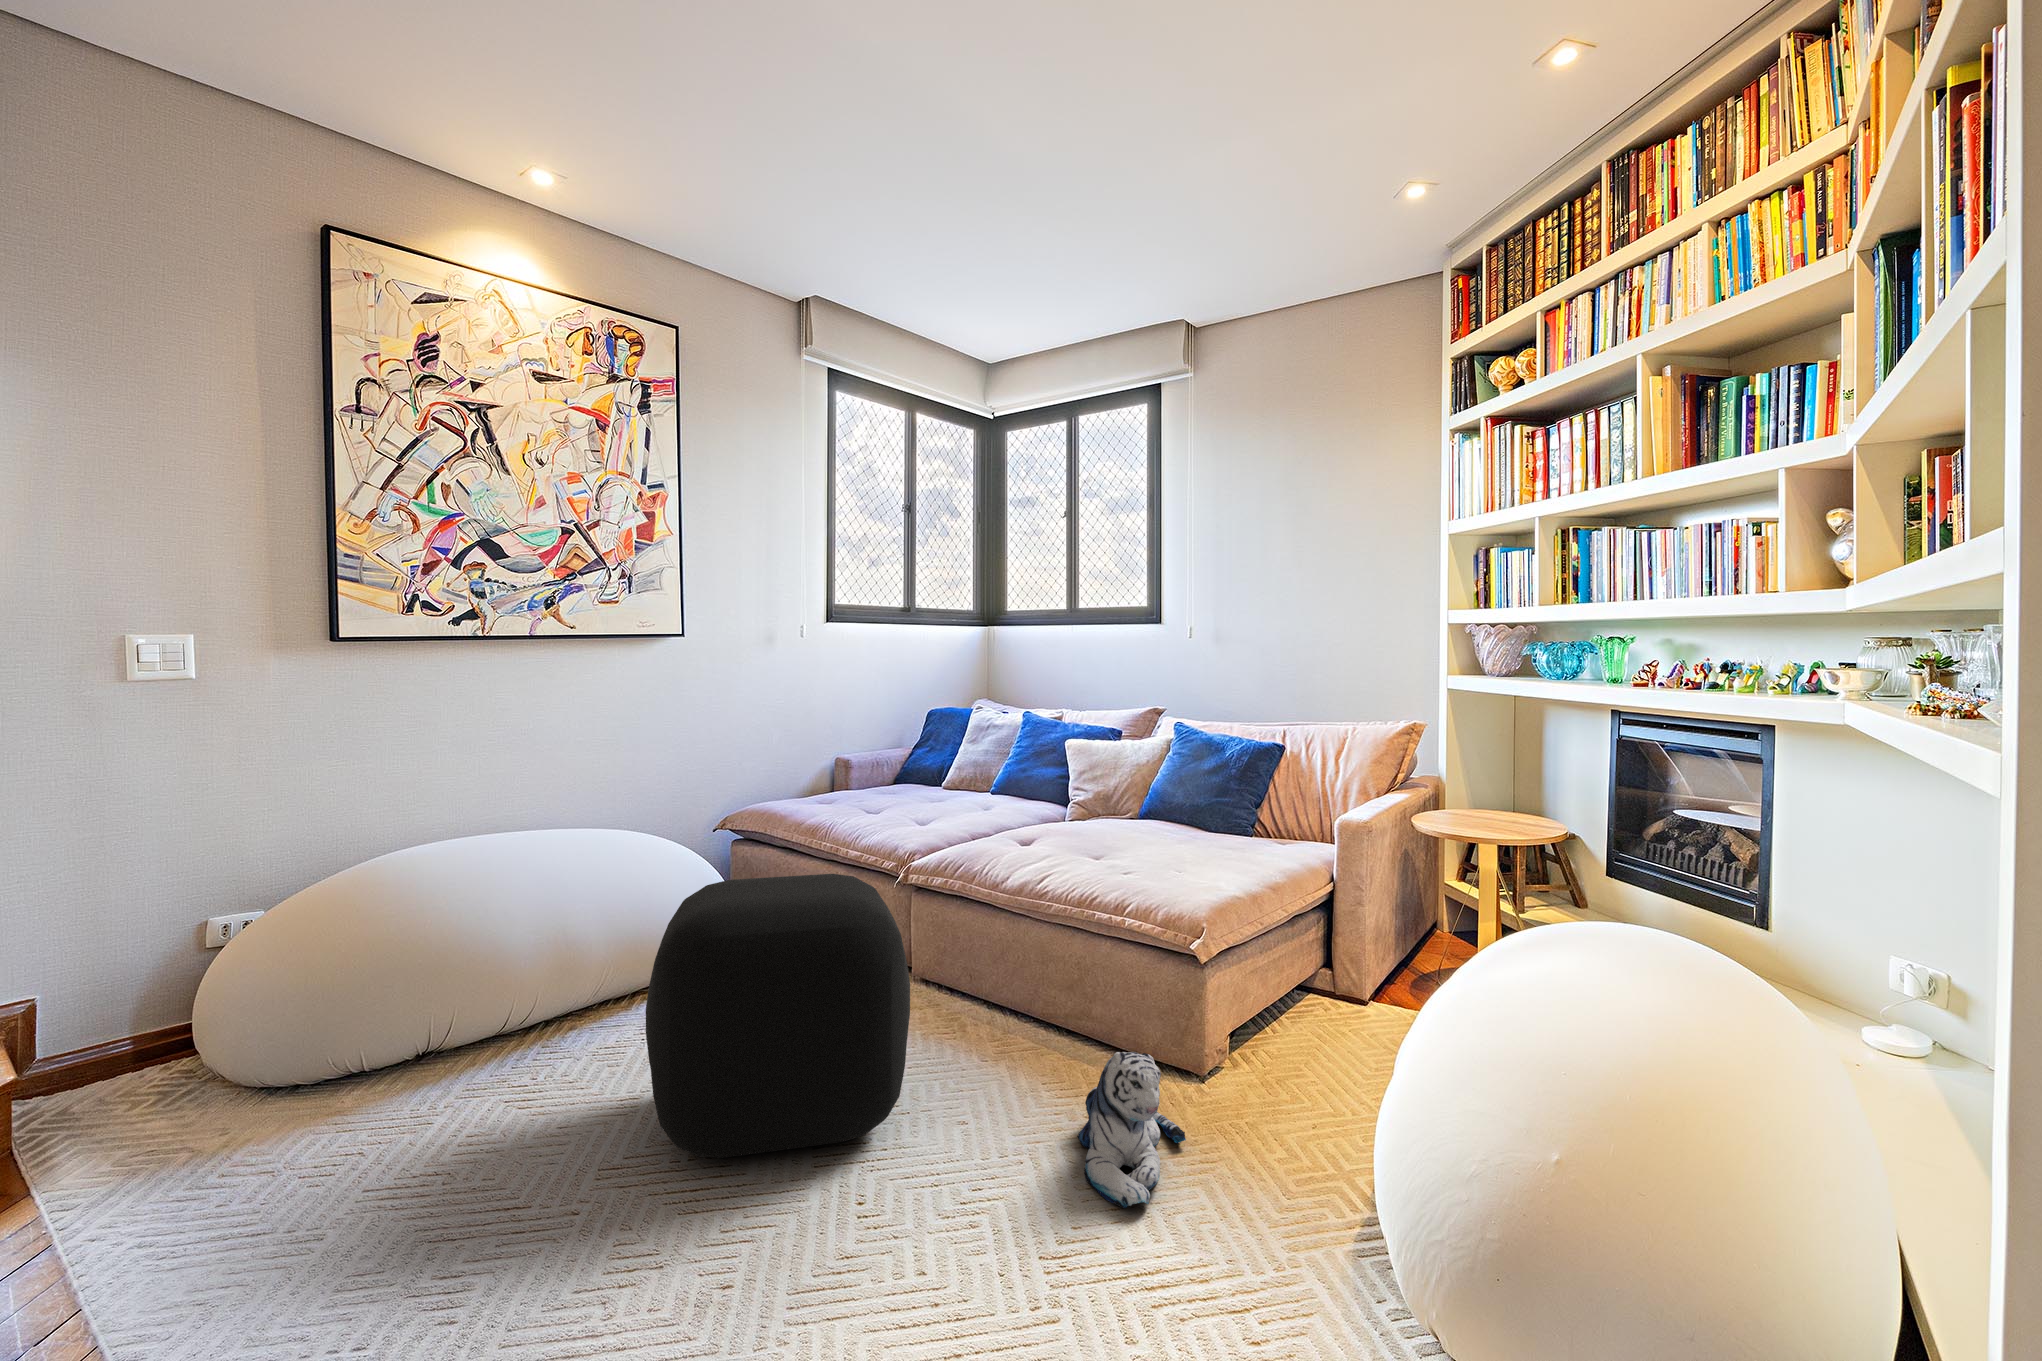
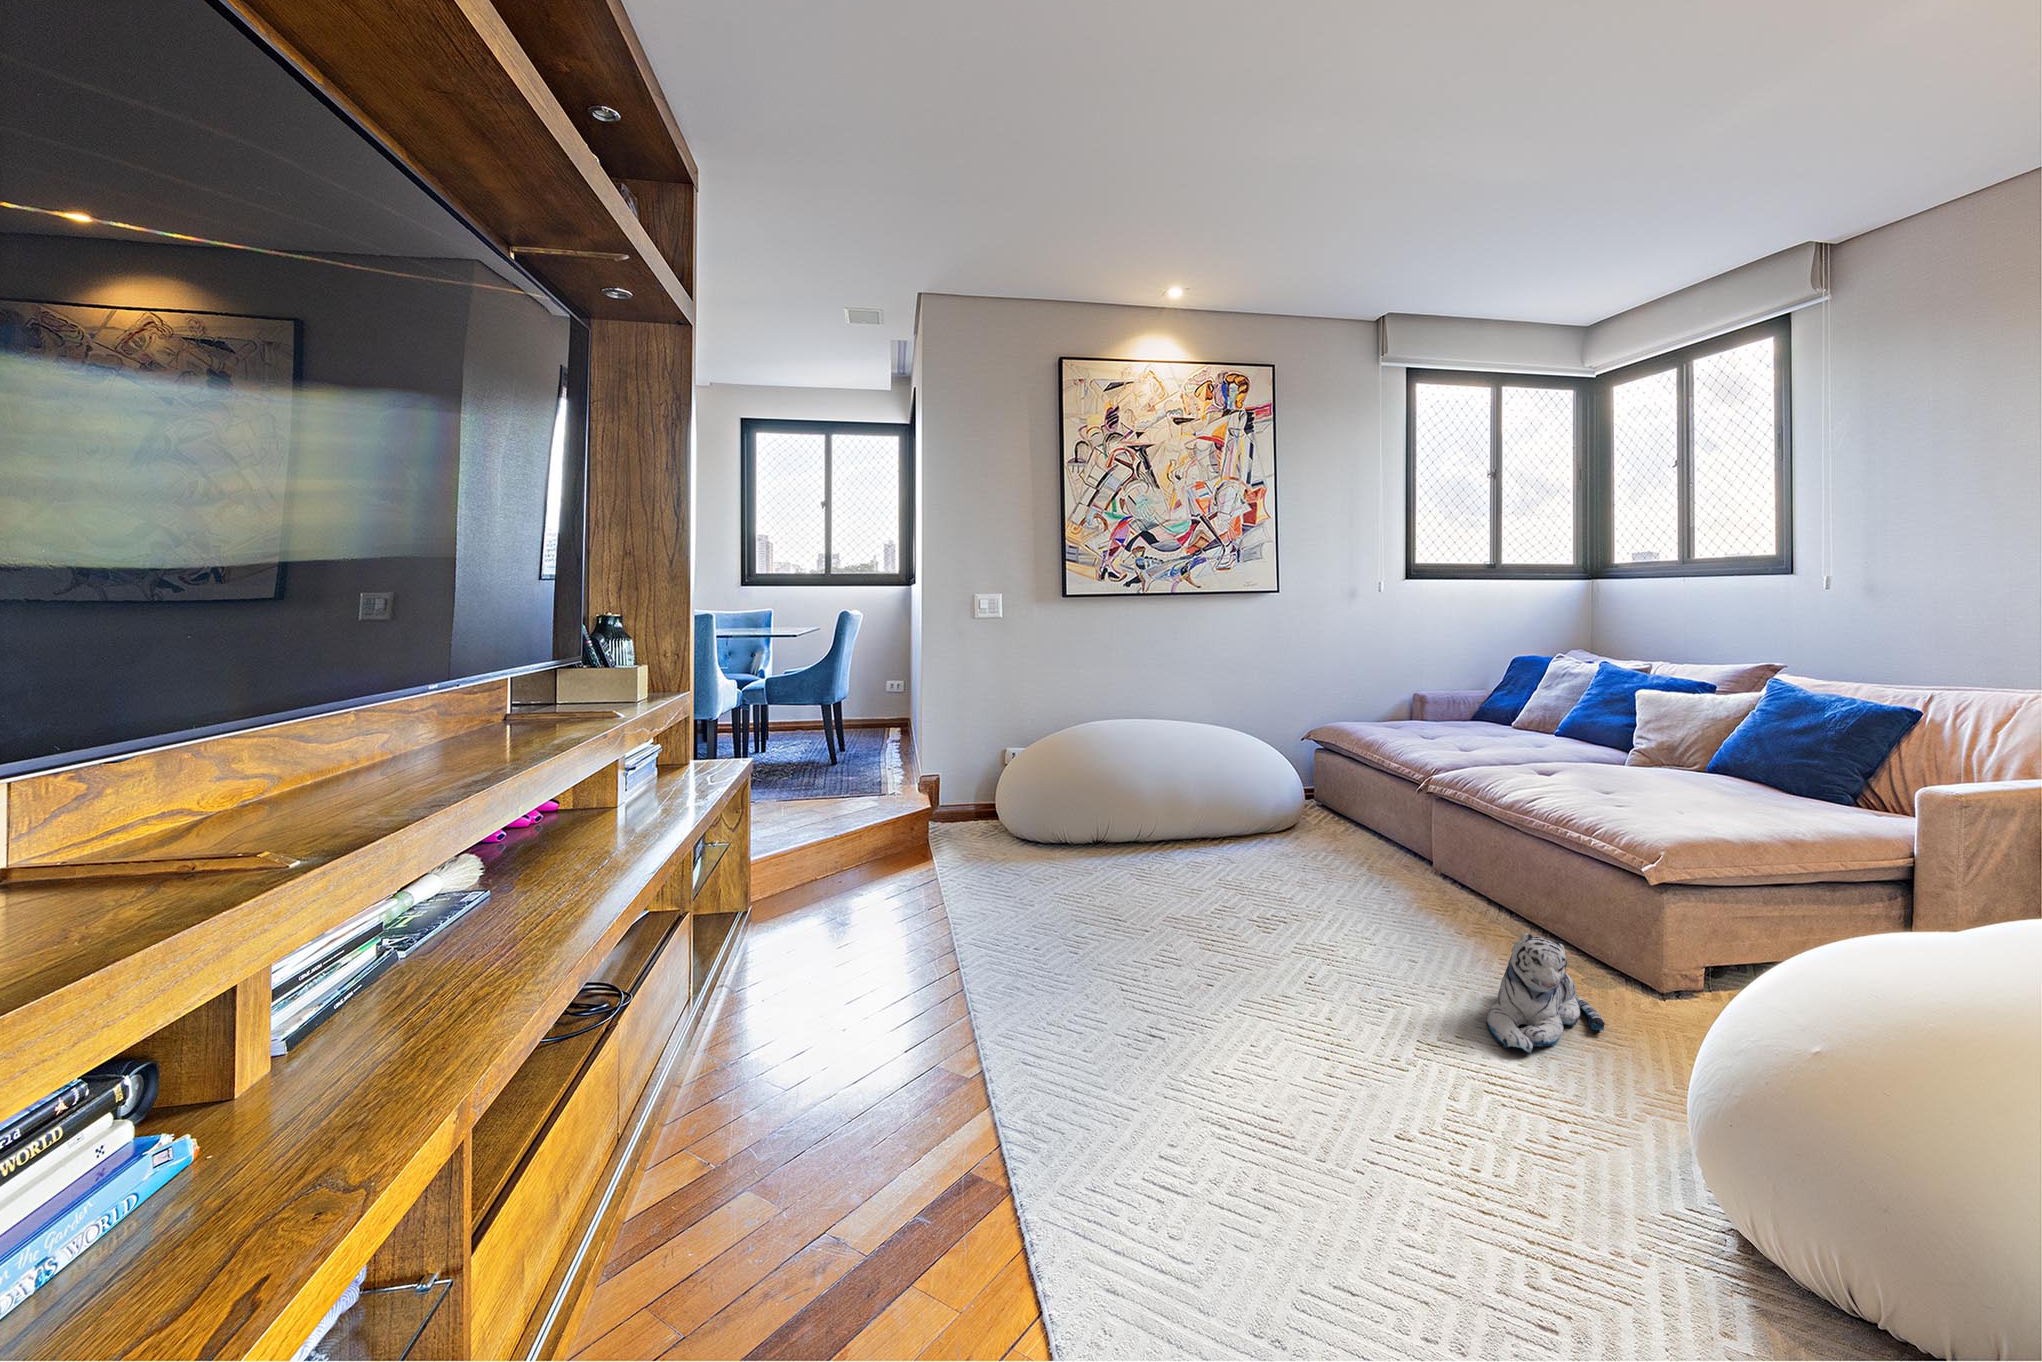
ottoman: present [646,874,910,1158] -> none [1190,758,1377,946]

